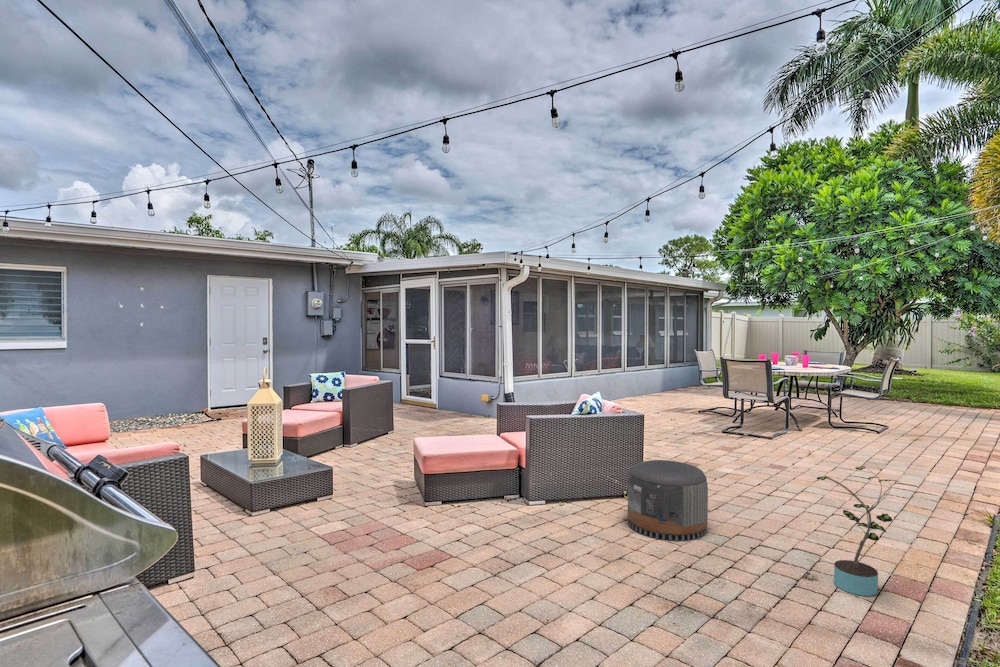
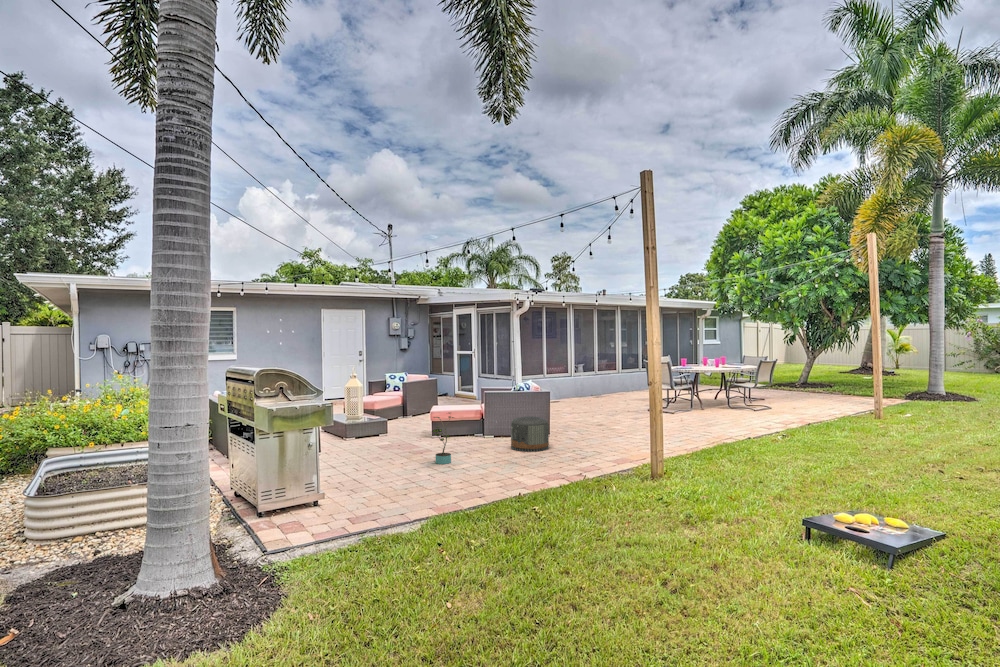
potted plant: present [817,466,898,596] -> present [432,413,454,464]

